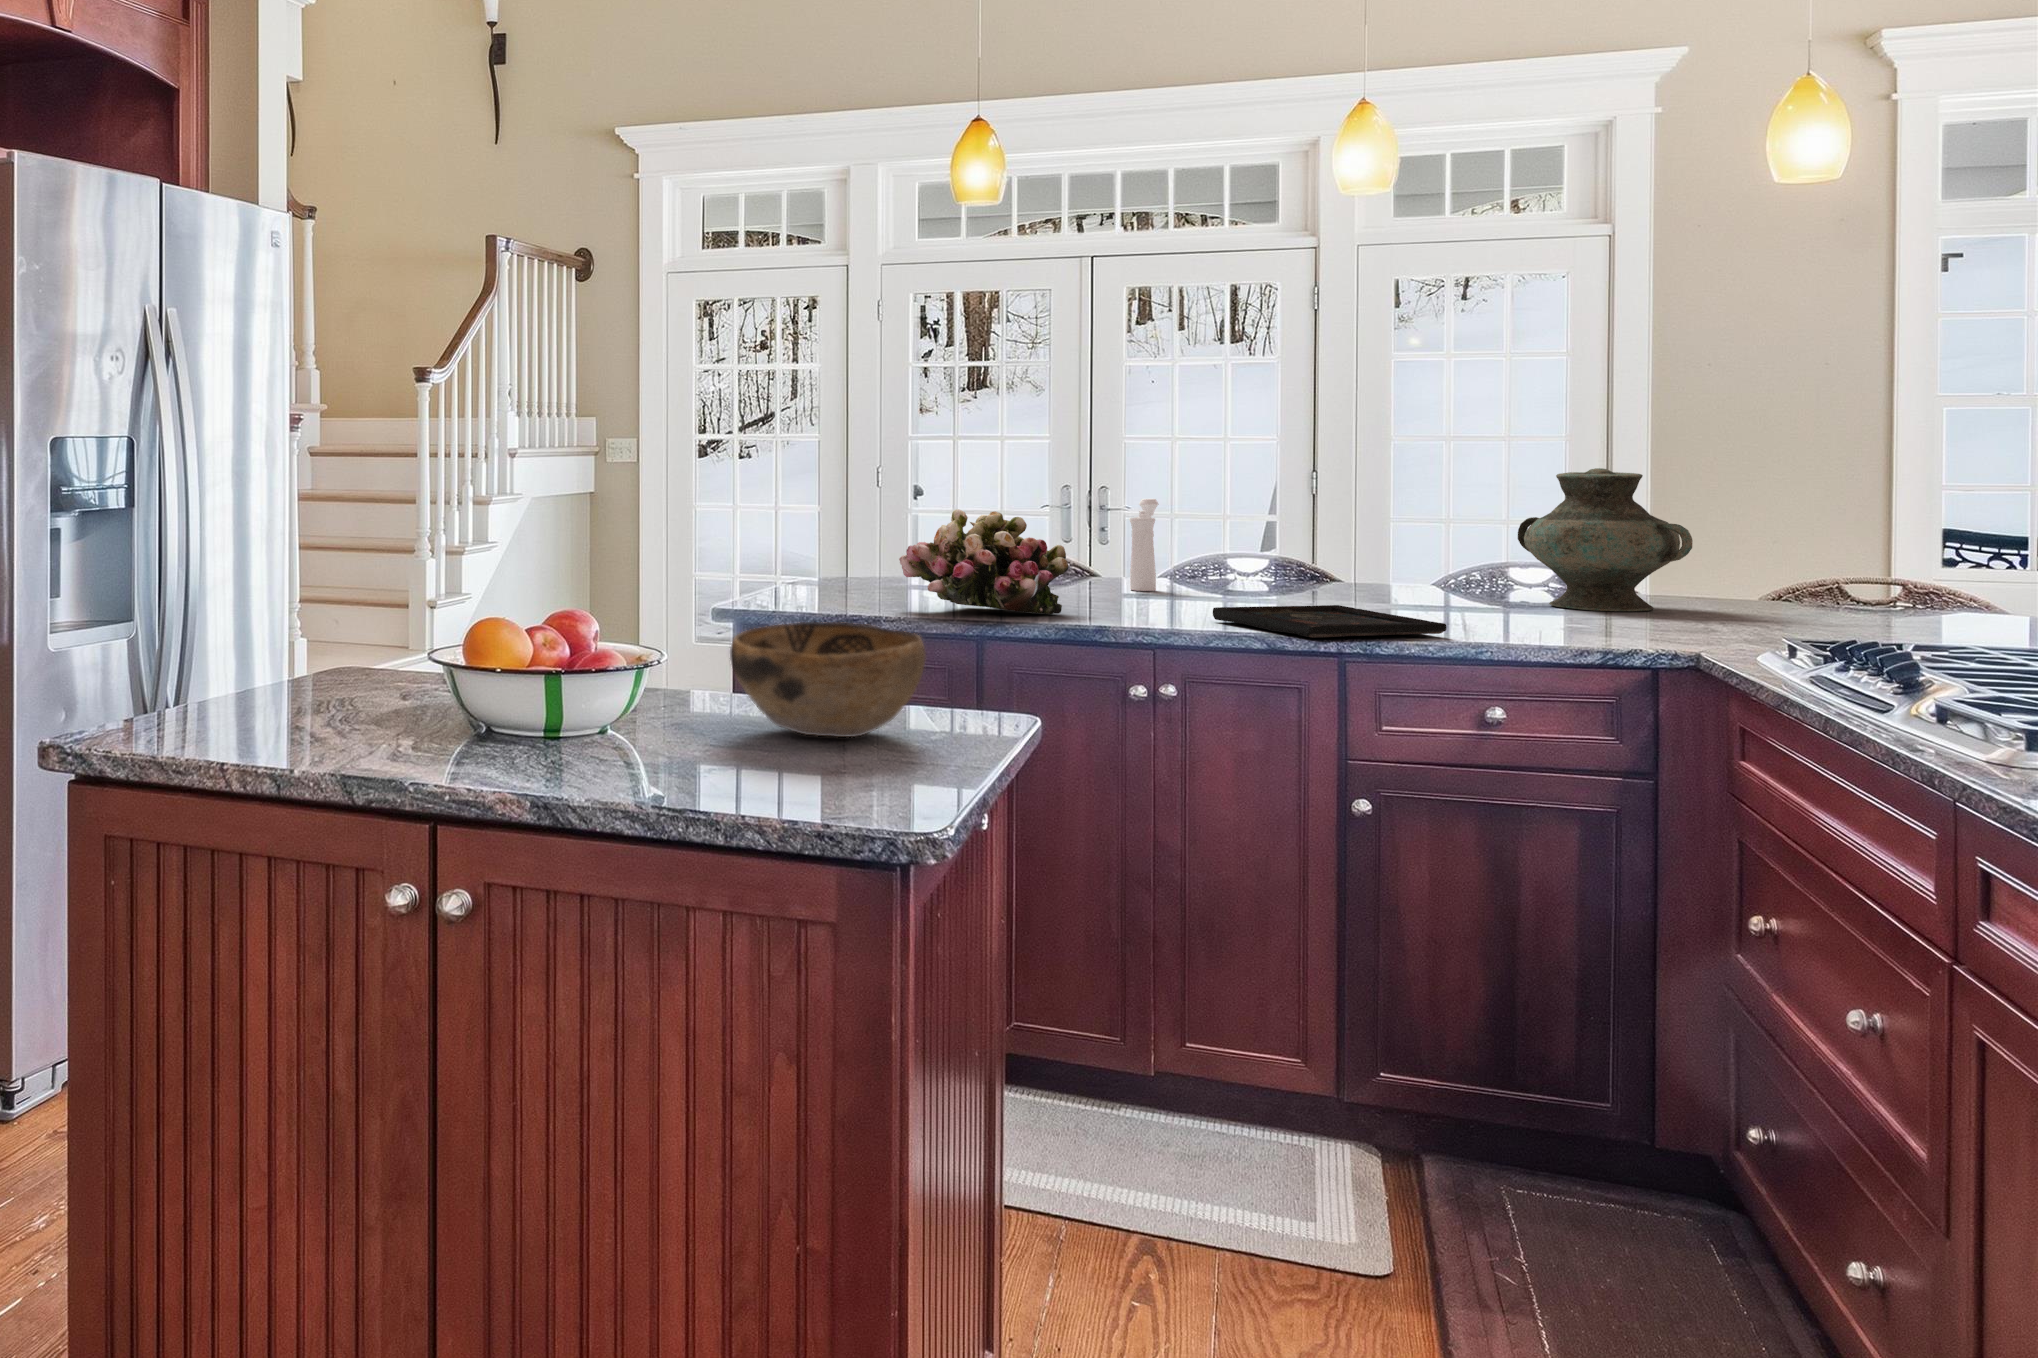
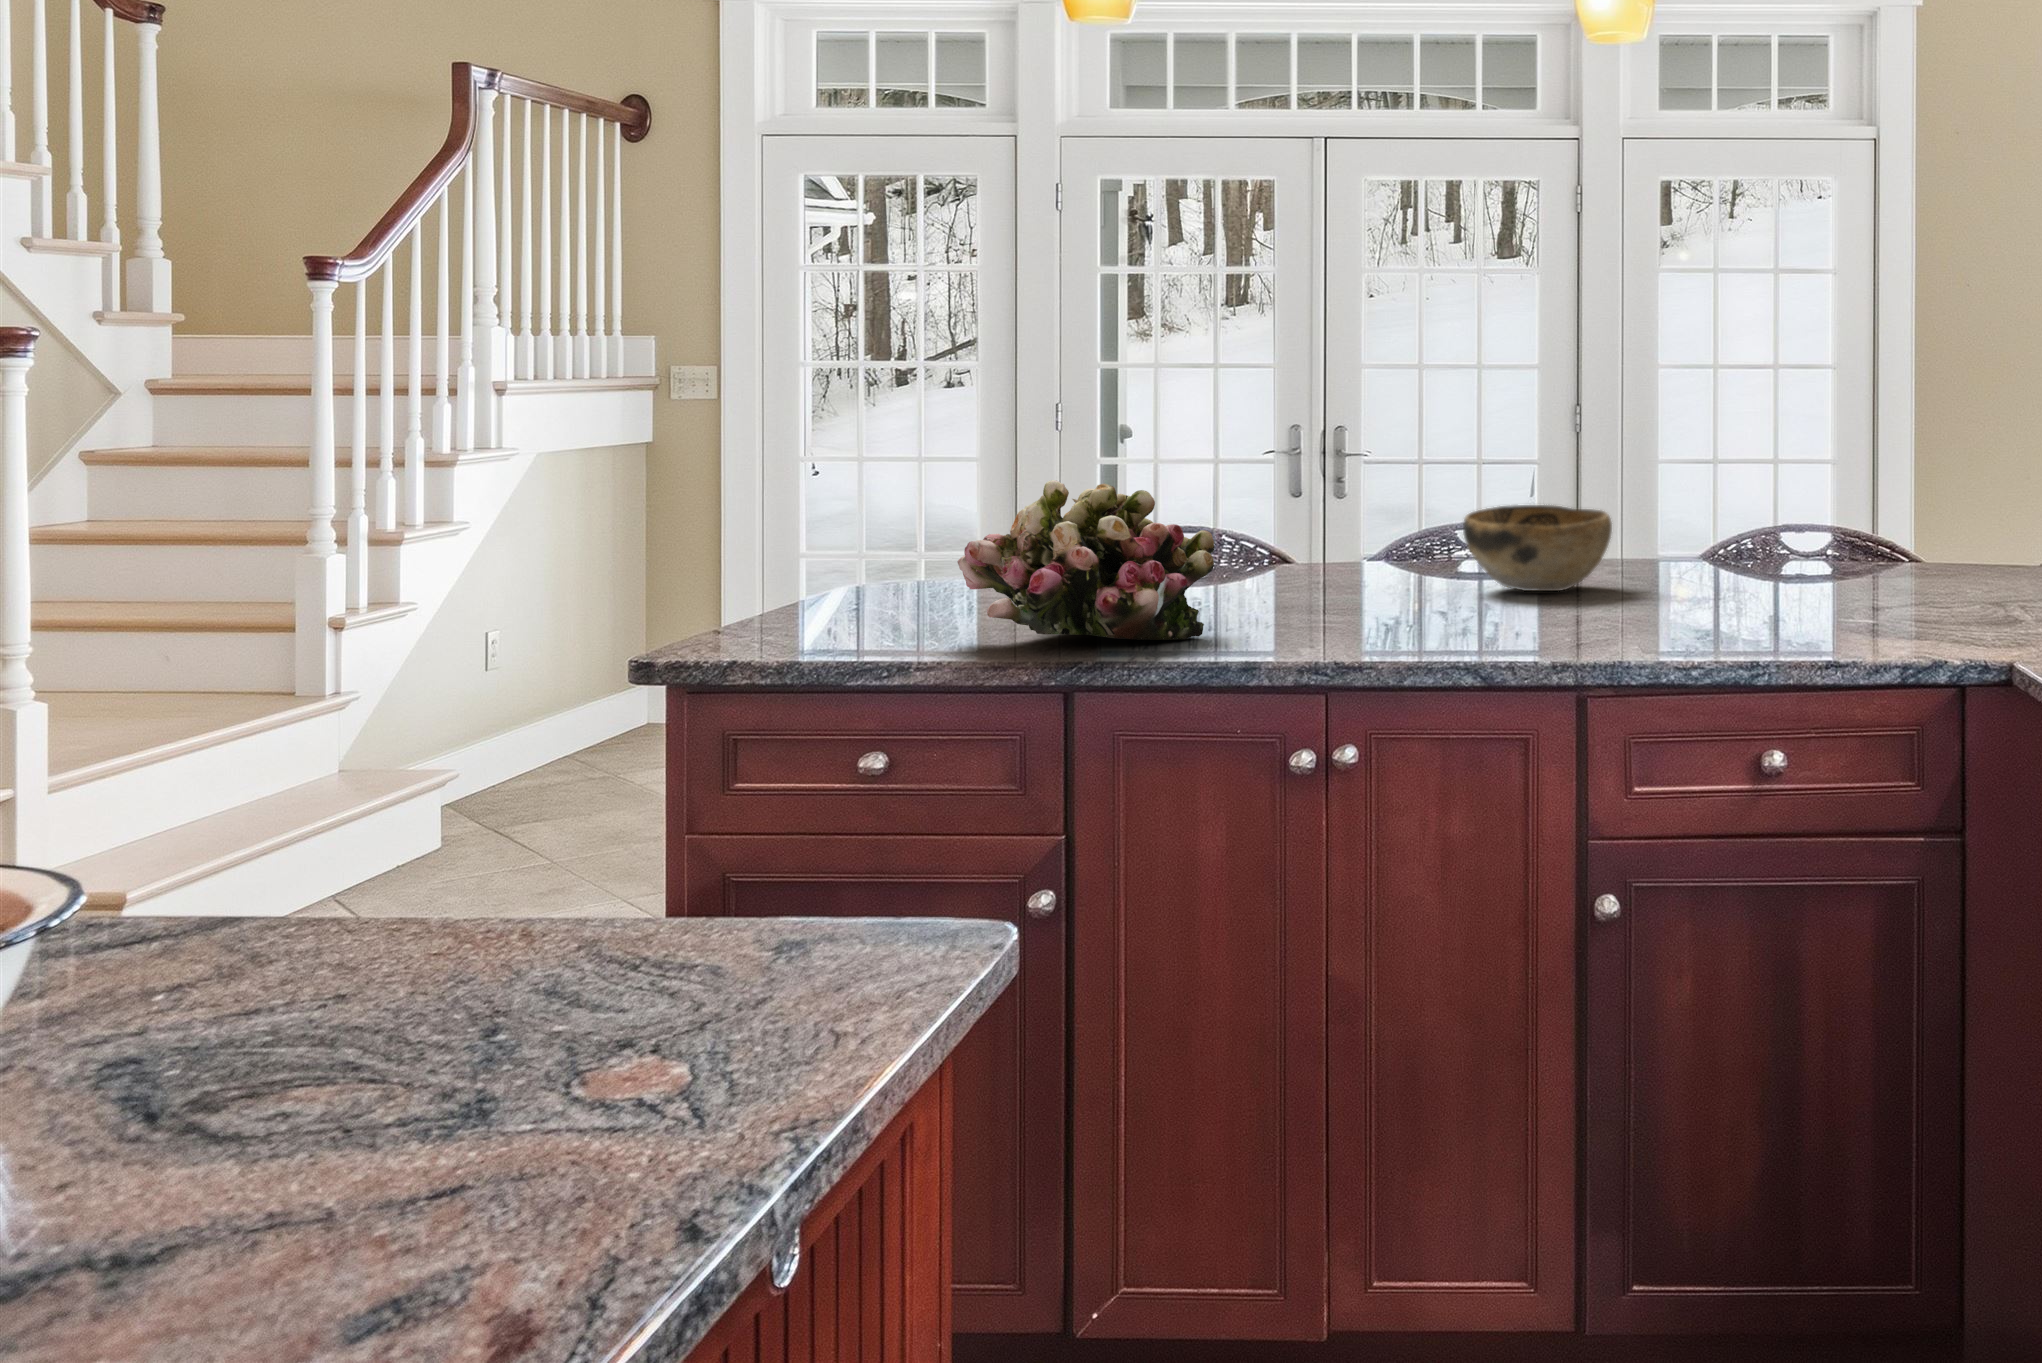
vase: present [1518,468,1693,611] -> none [1788,404,1979,587]
pepper mill: present [1129,499,1159,591] -> none [1325,449,1366,578]
tray: present [1213,605,1447,637] -> none [1413,605,1714,670]
decorative bowl: present [730,622,926,737] -> present [1463,505,1612,591]

